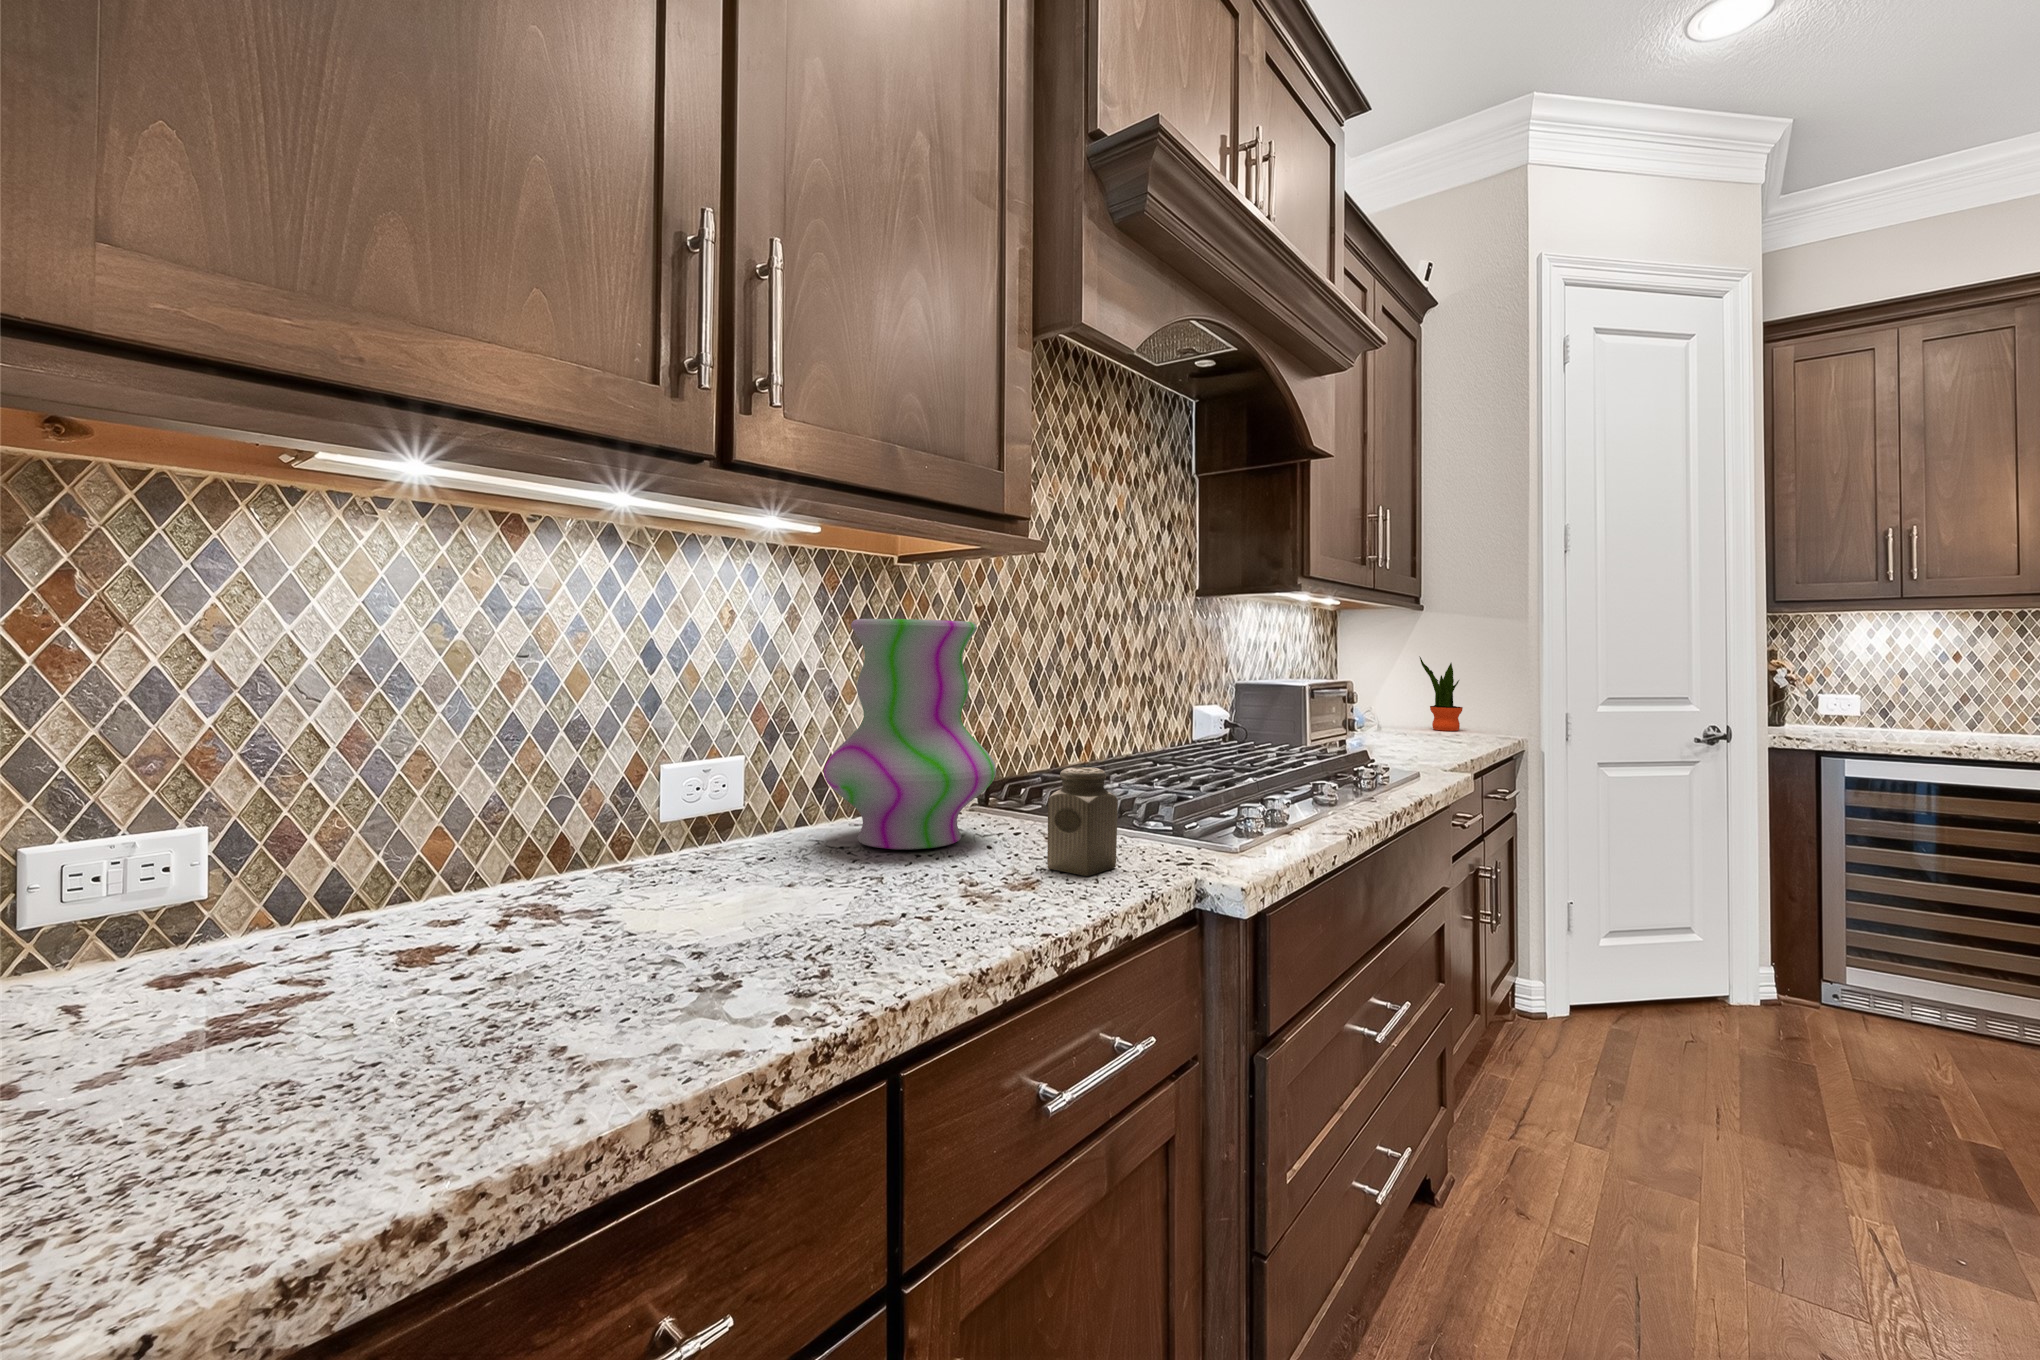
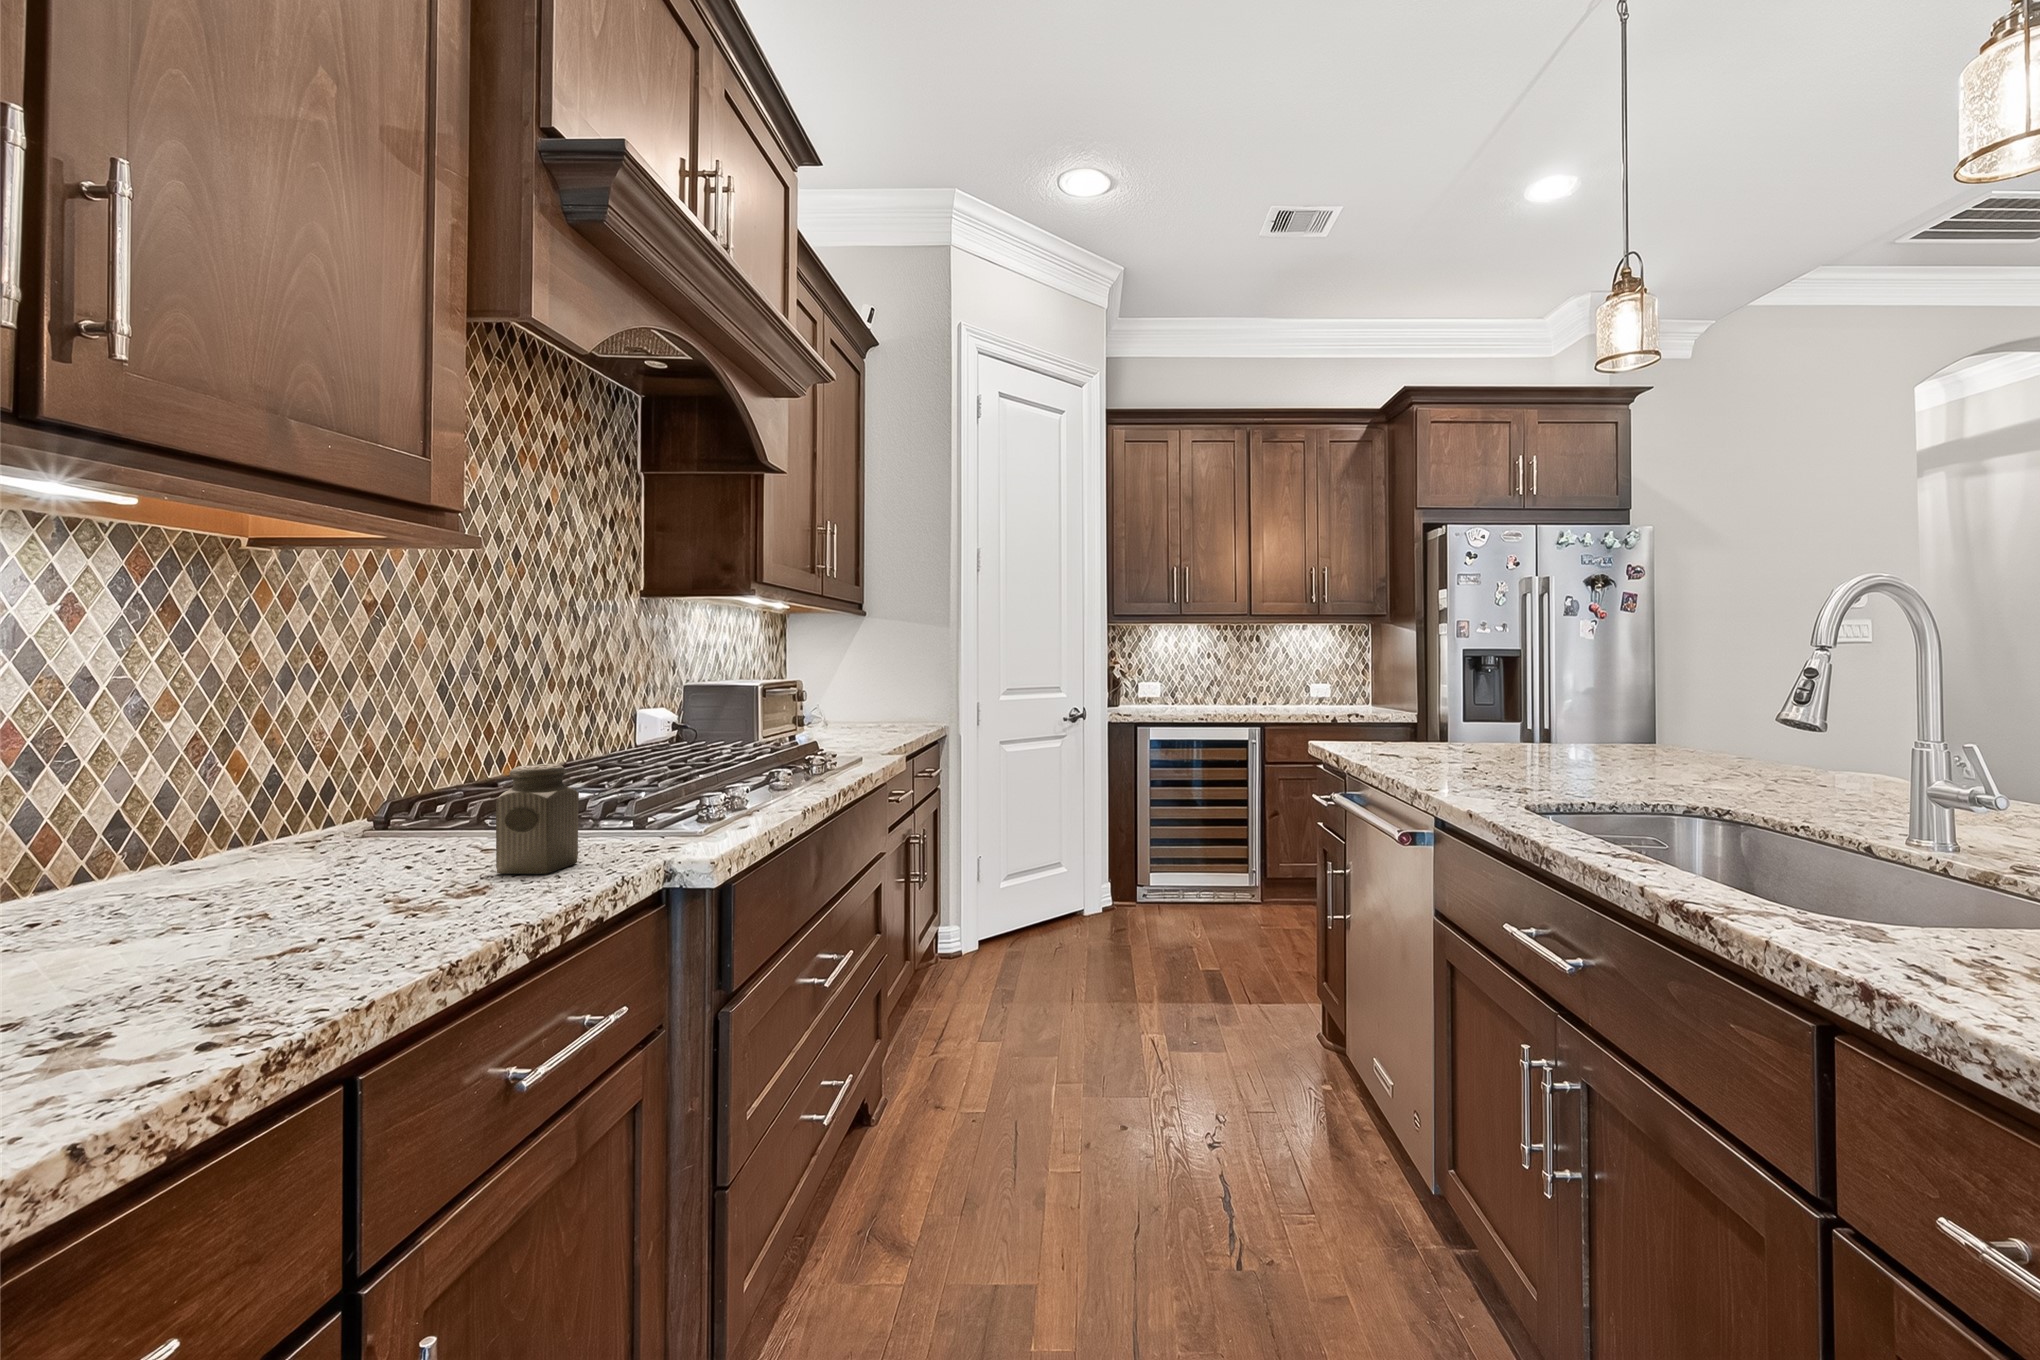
vase: present [824,619,996,850] -> none [159,610,418,883]
potted plant: present [1420,657,1463,731] -> none [862,655,902,724]

